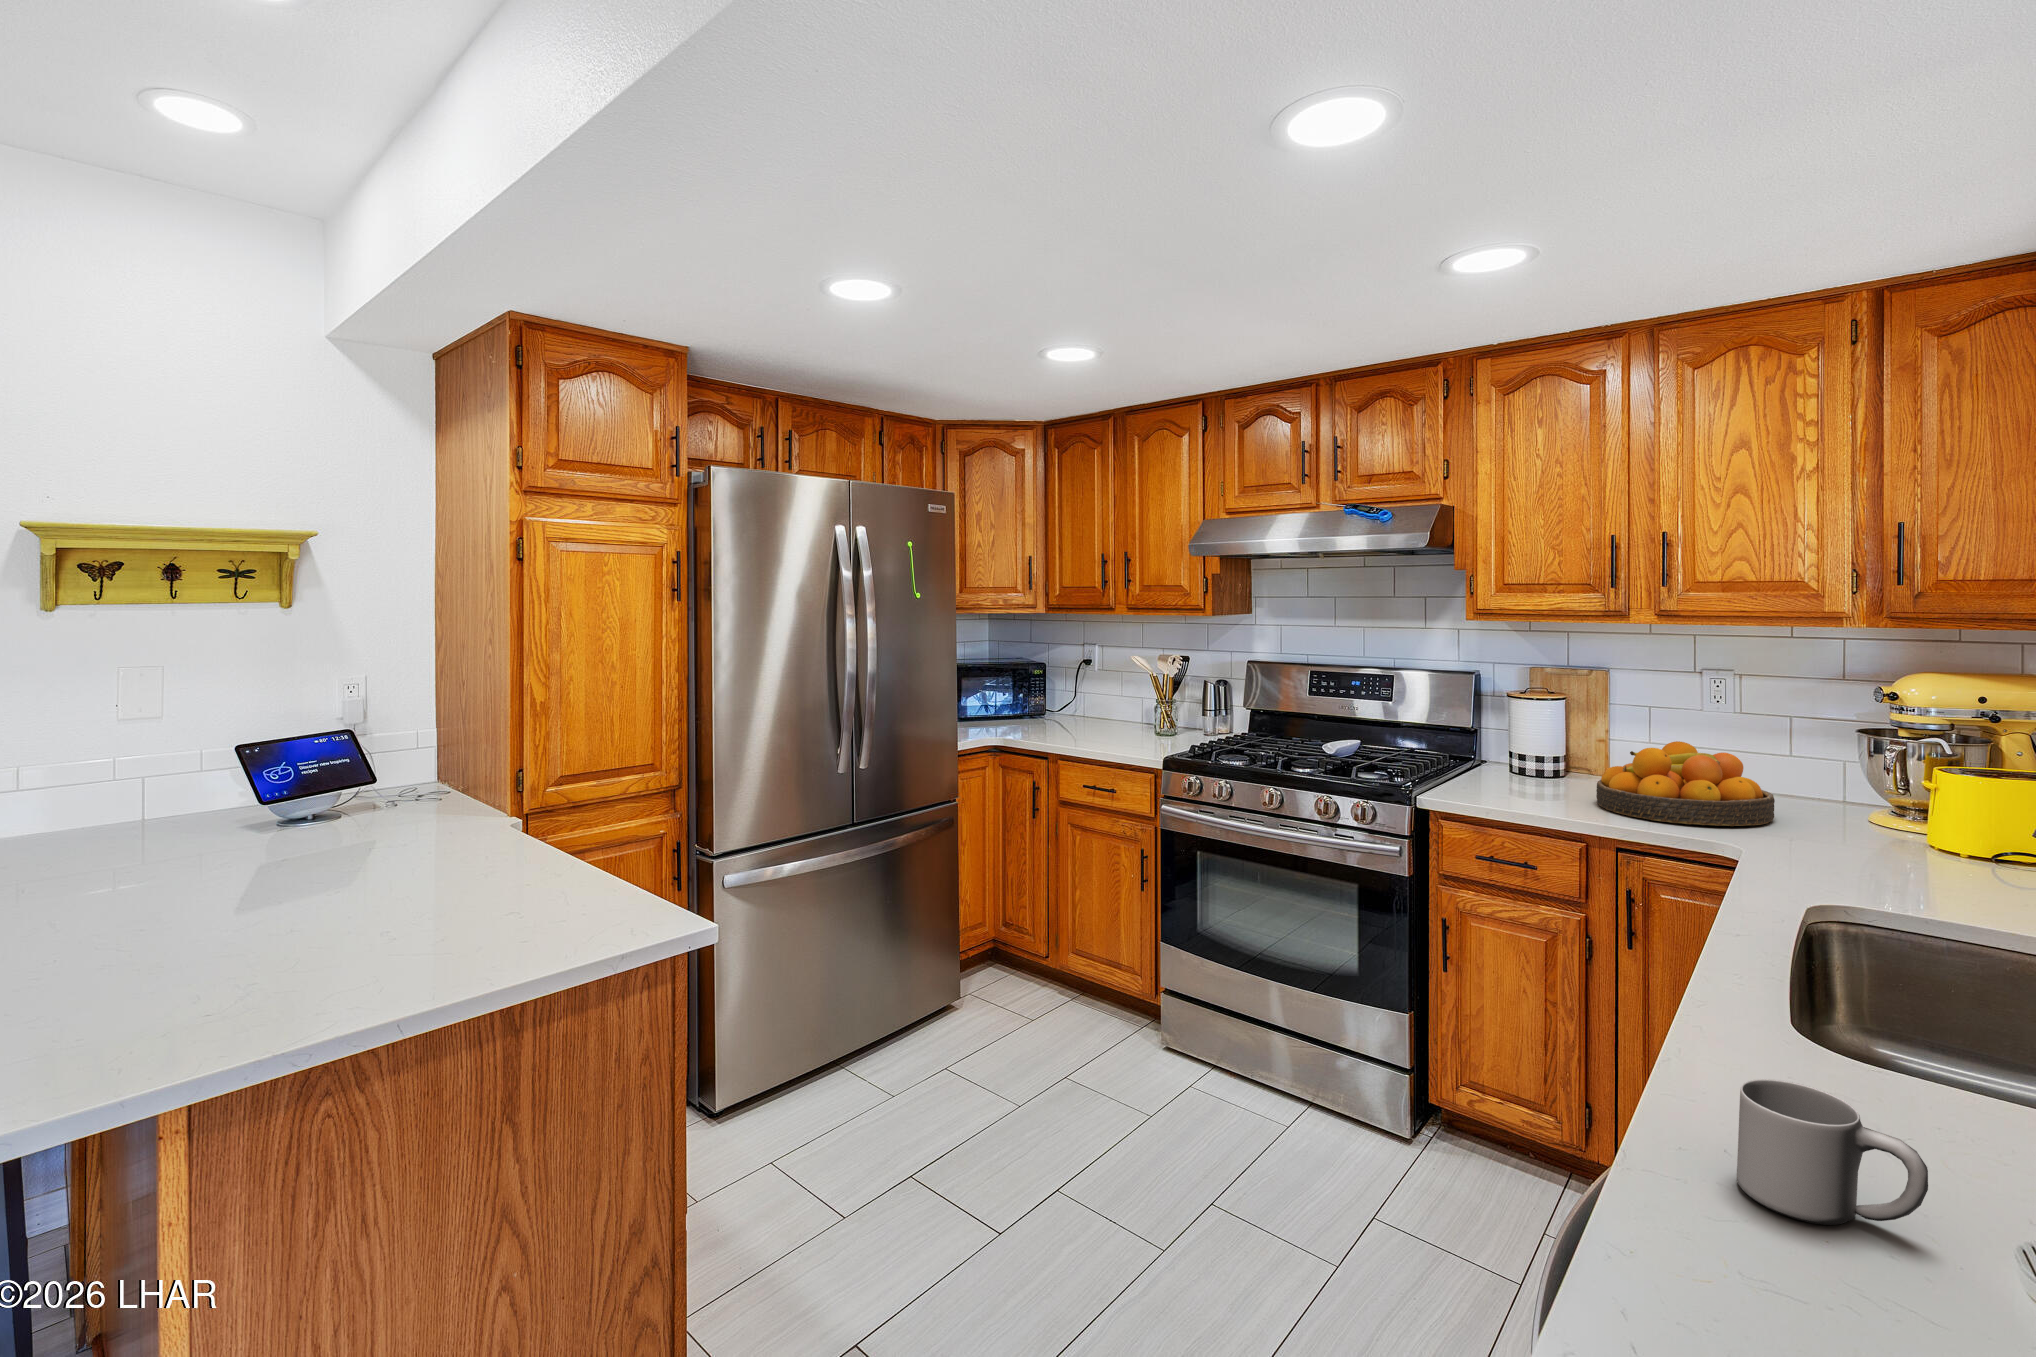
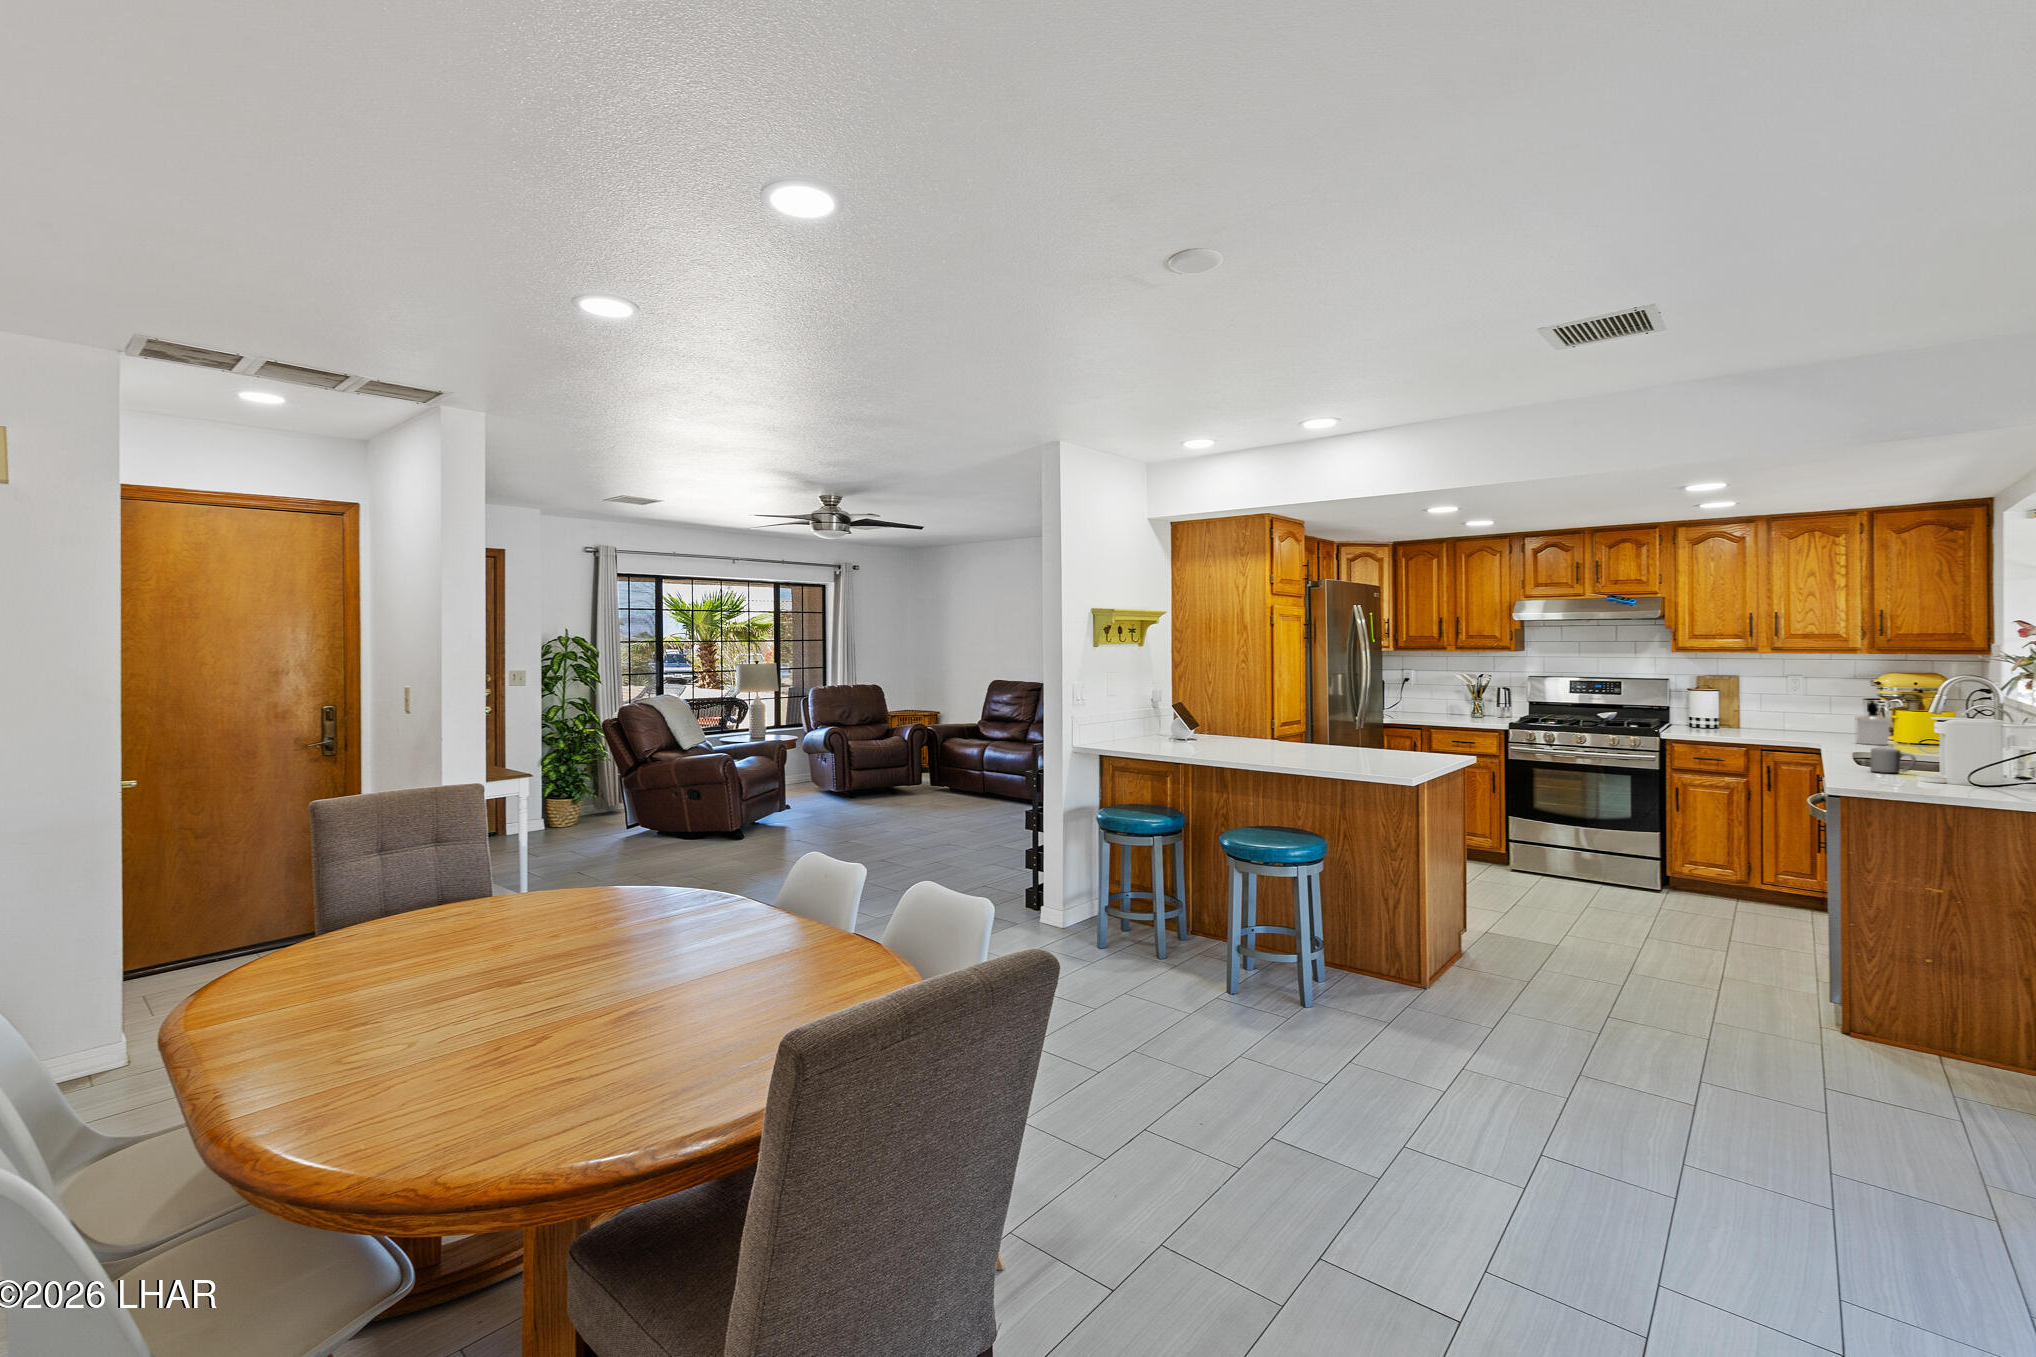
fruit bowl: present [1596,741,1775,826] -> none [1745,706,1831,739]
soap dispenser: none [1821,753,1904,861] -> present [1856,703,1890,745]

